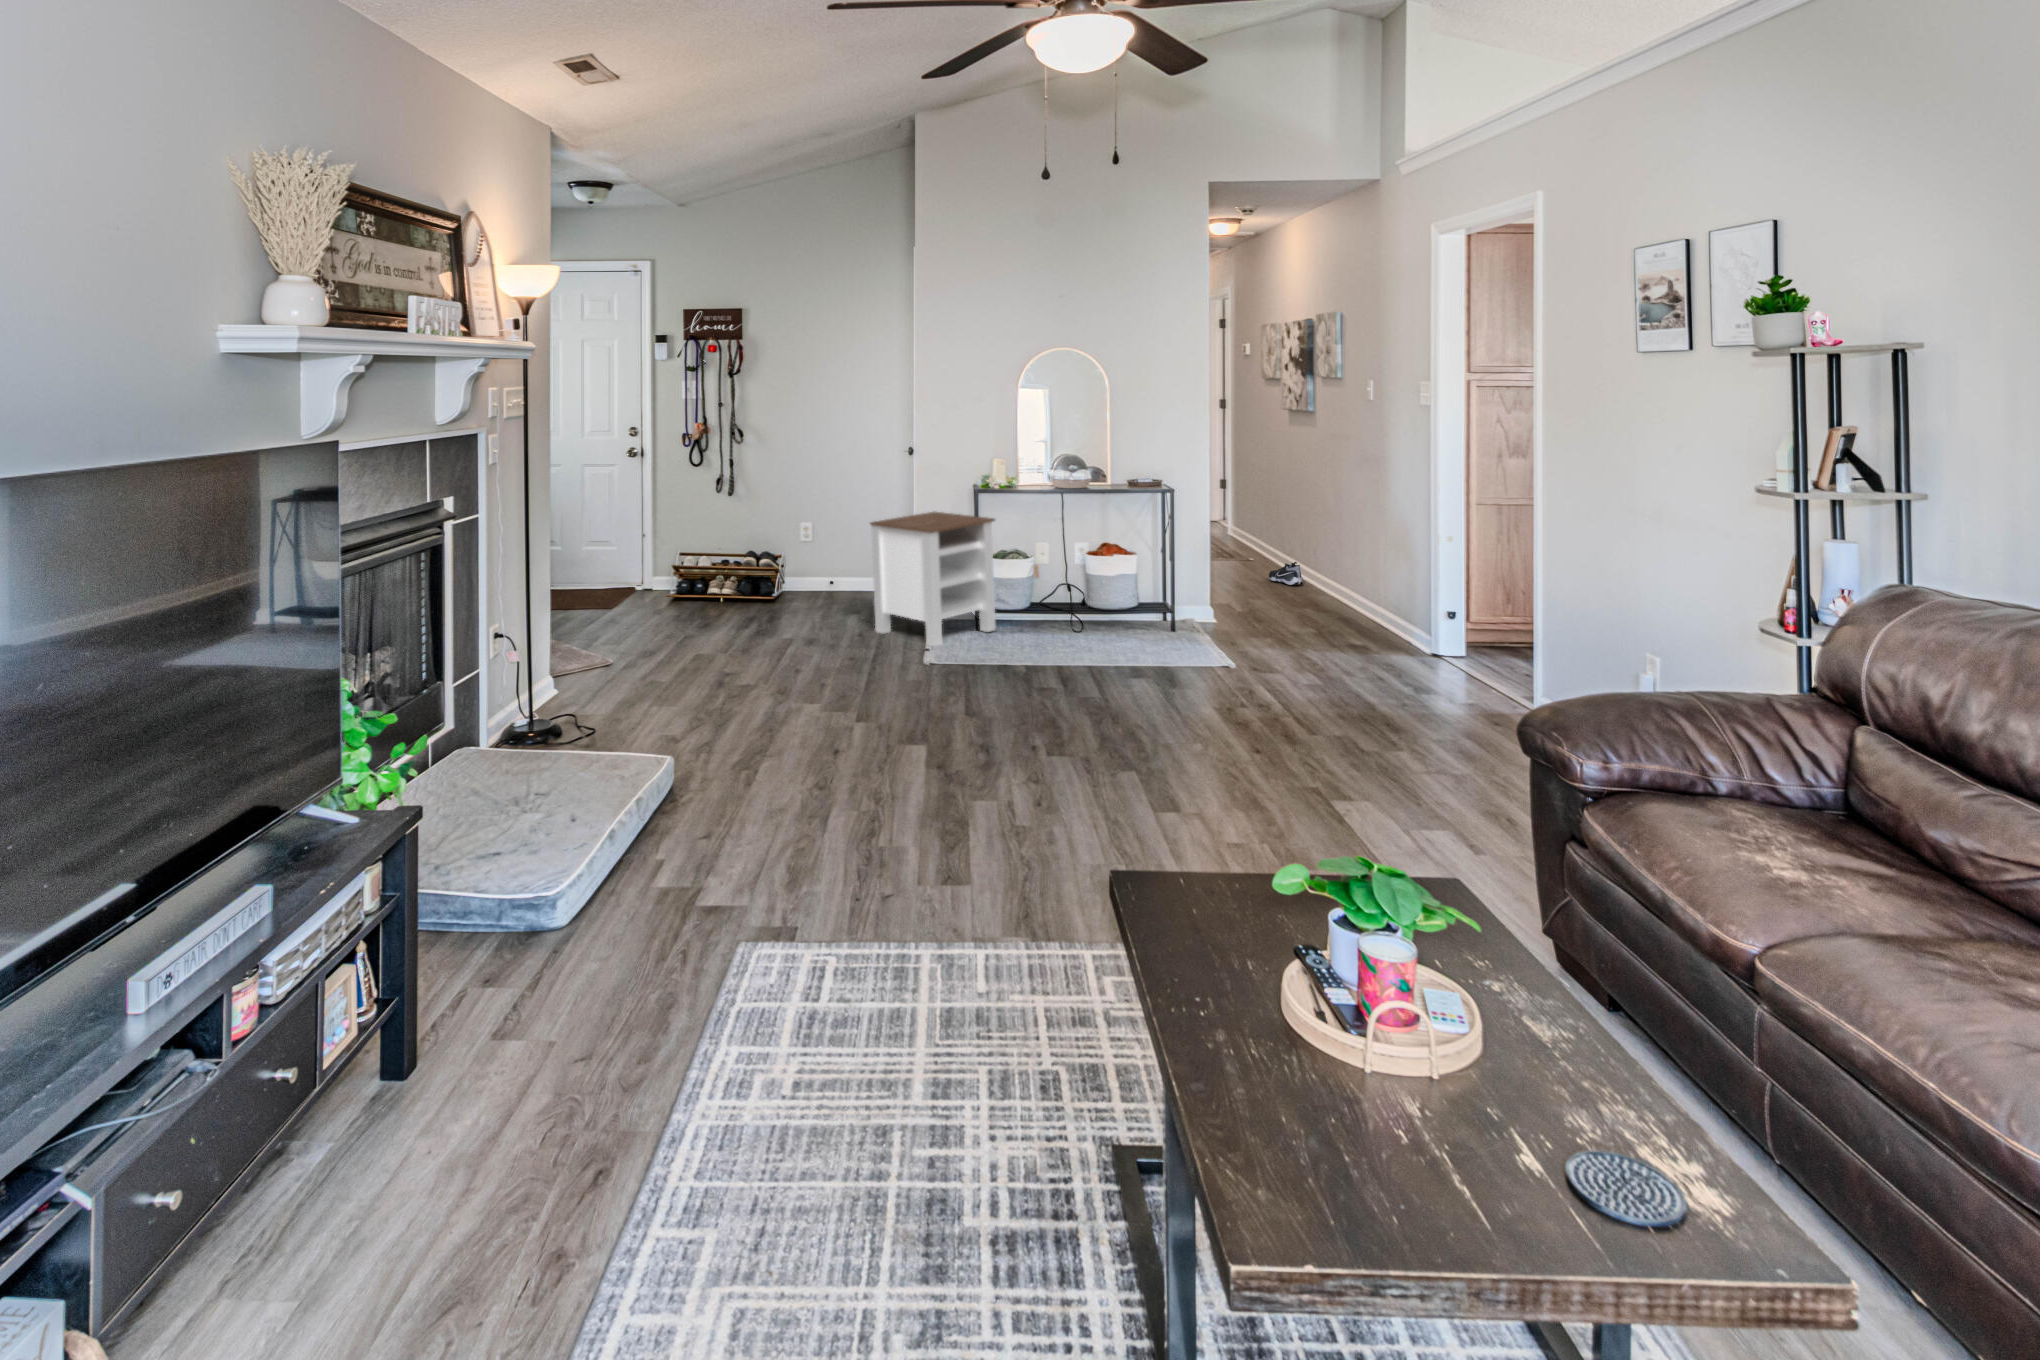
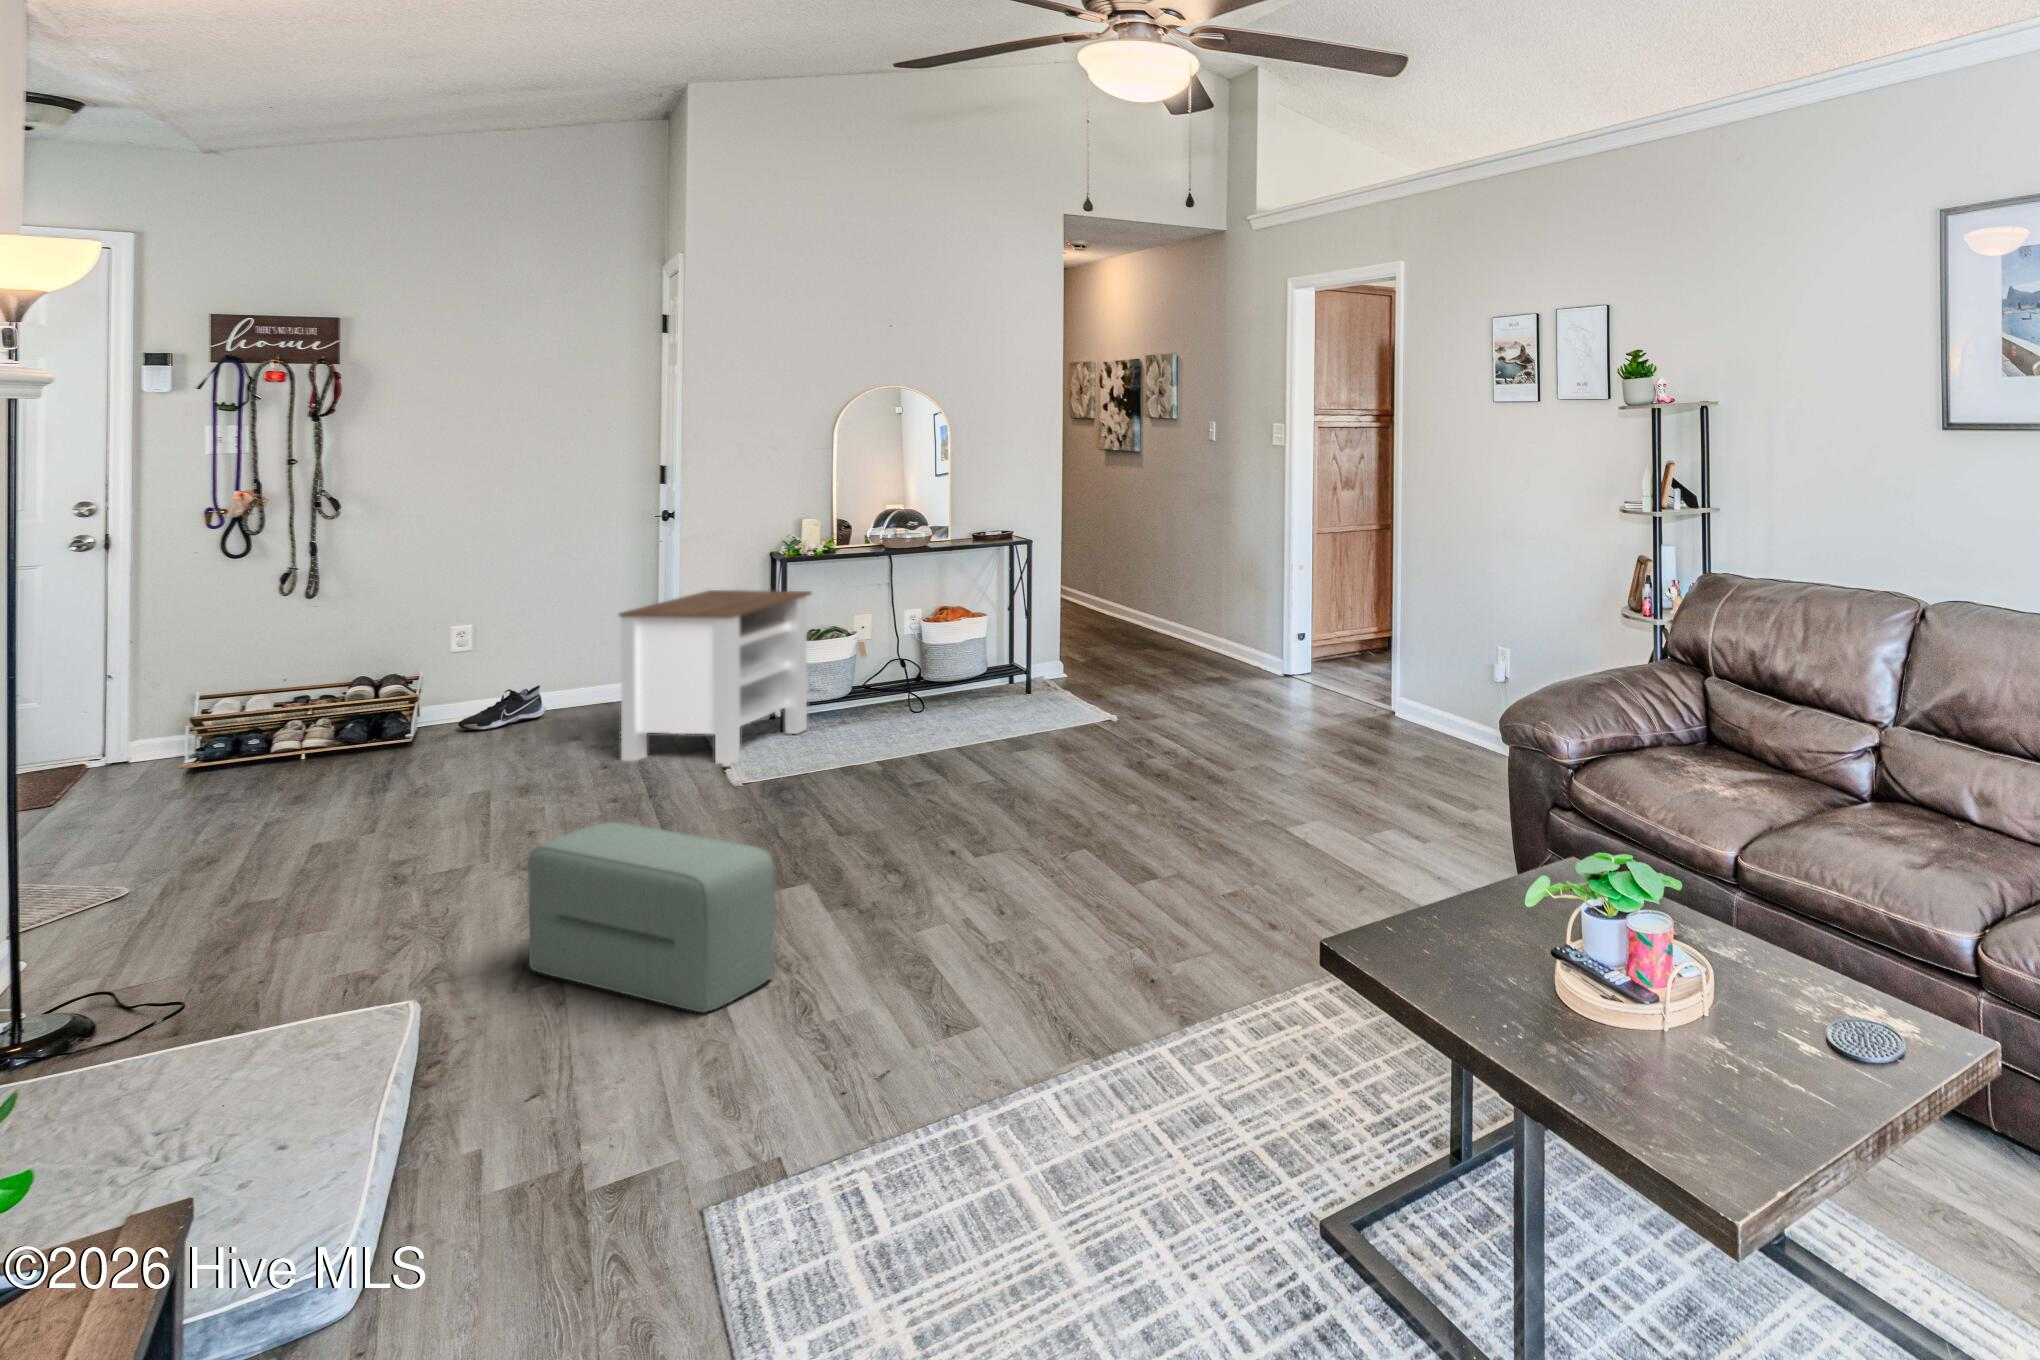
shoe: present [1269,562,1303,585] -> present [458,685,546,731]
pouf: none [748,665,868,814] -> present [528,822,775,1012]

